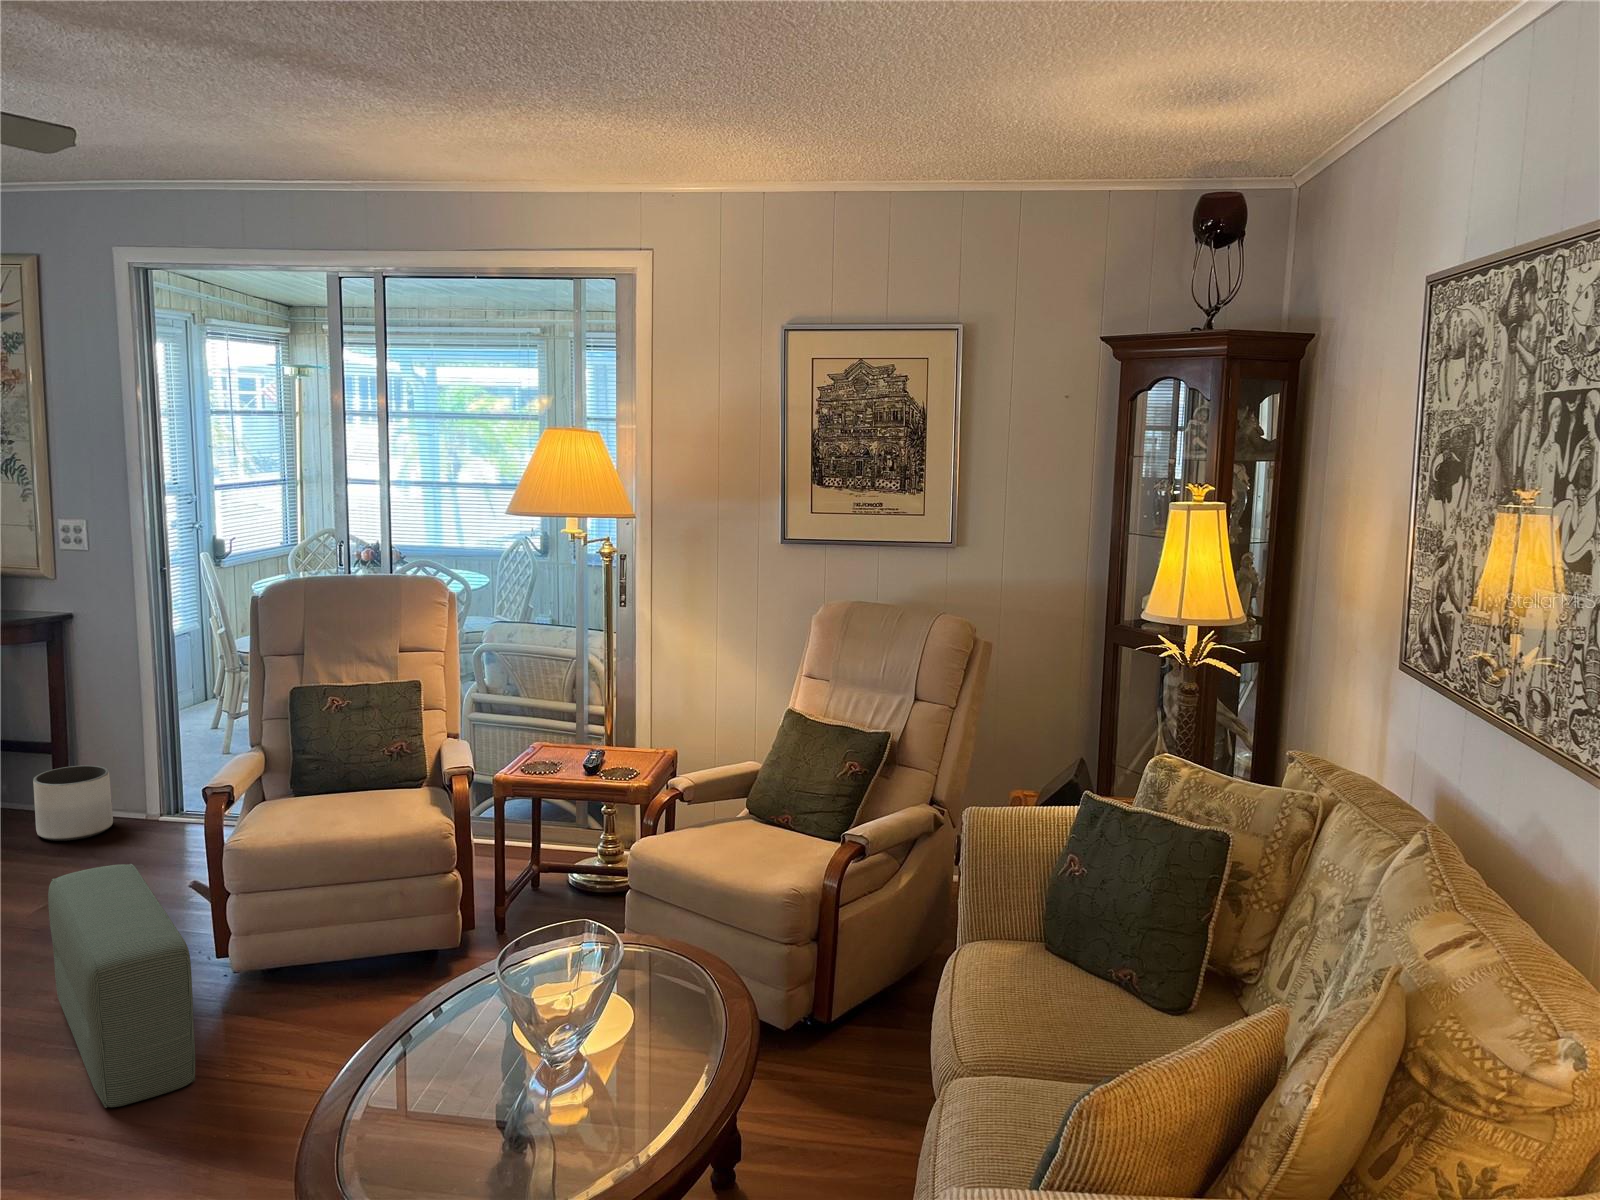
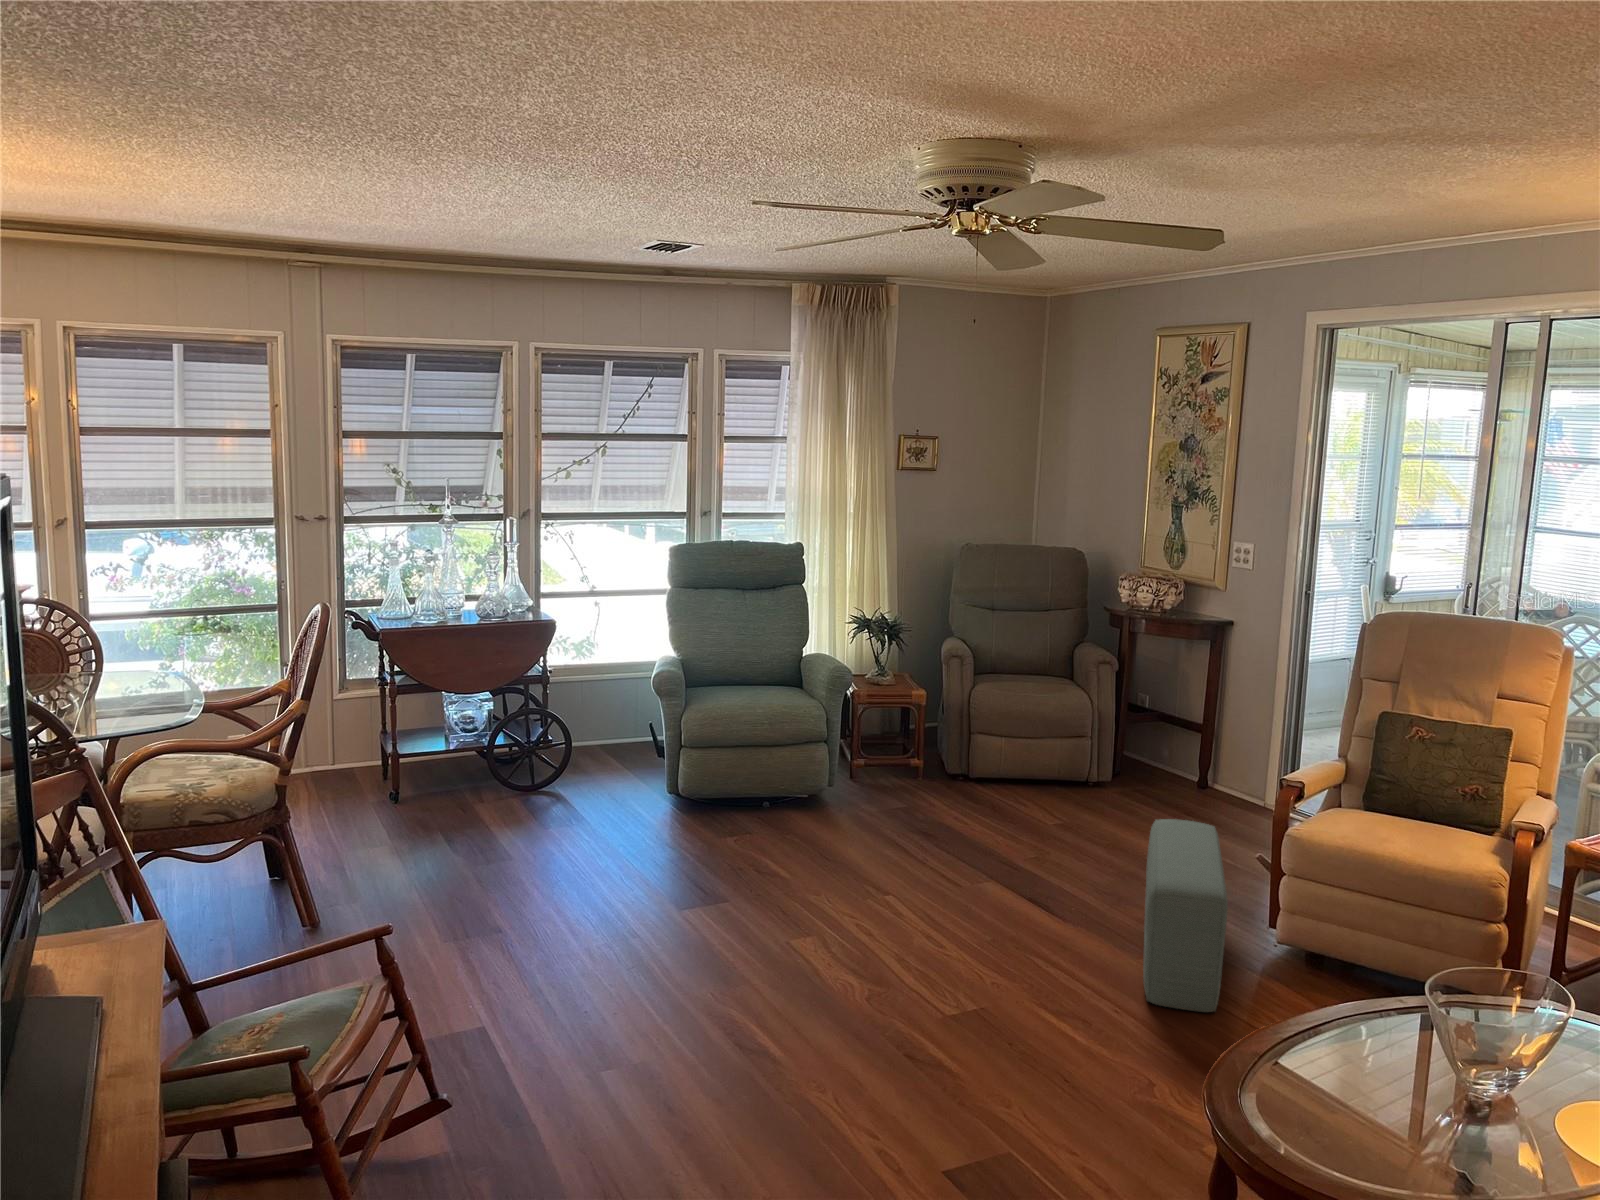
planter: present [33,765,113,841] -> none [1179,746,1239,807]

